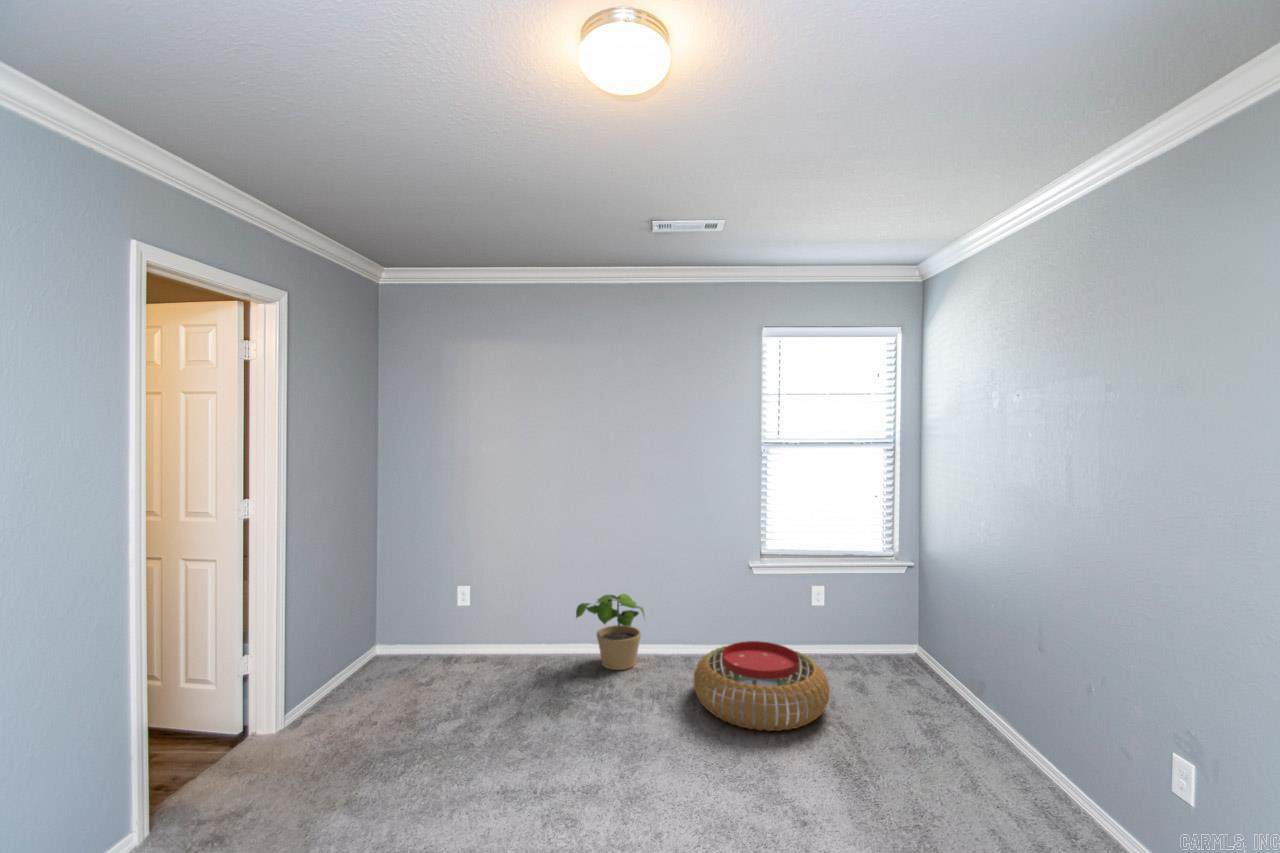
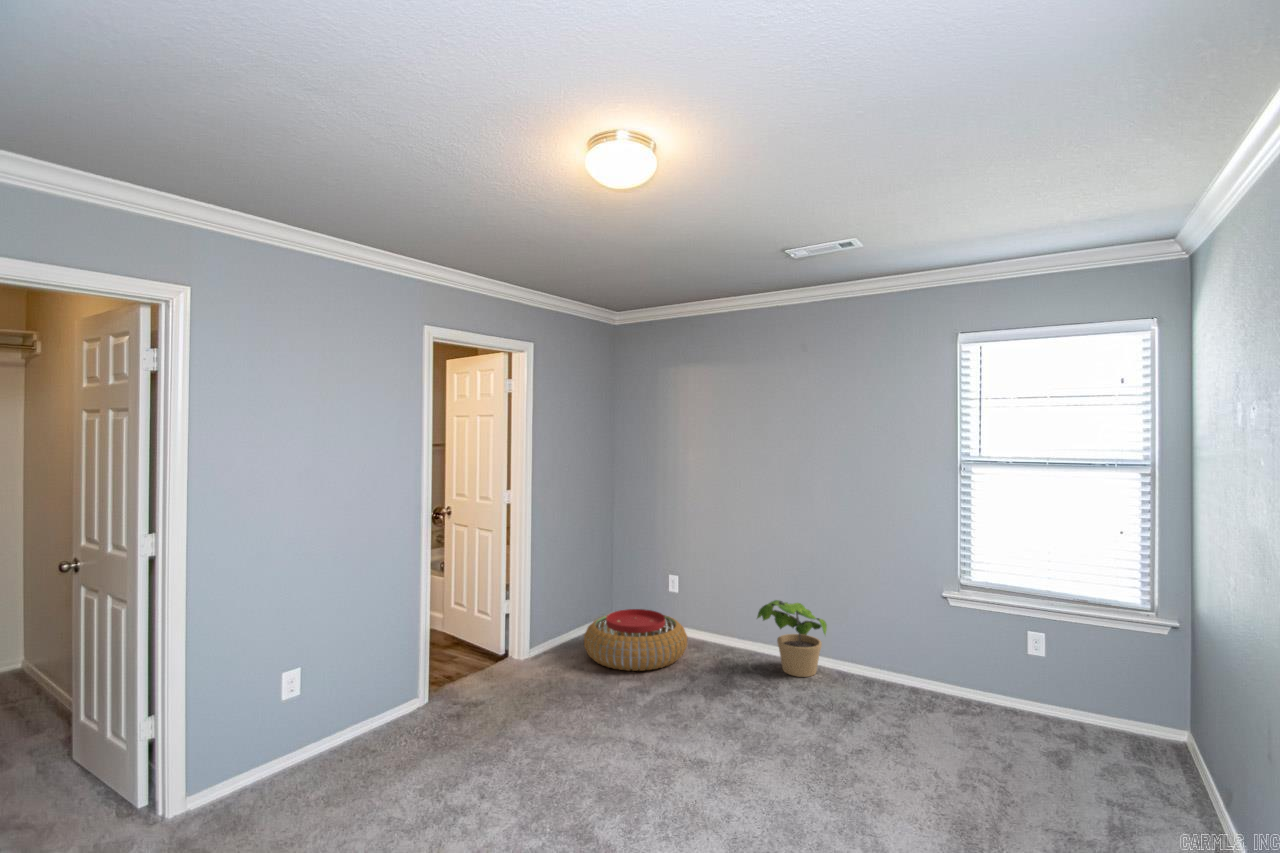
pouf: present [694,641,830,731] -> present [584,609,687,671]

